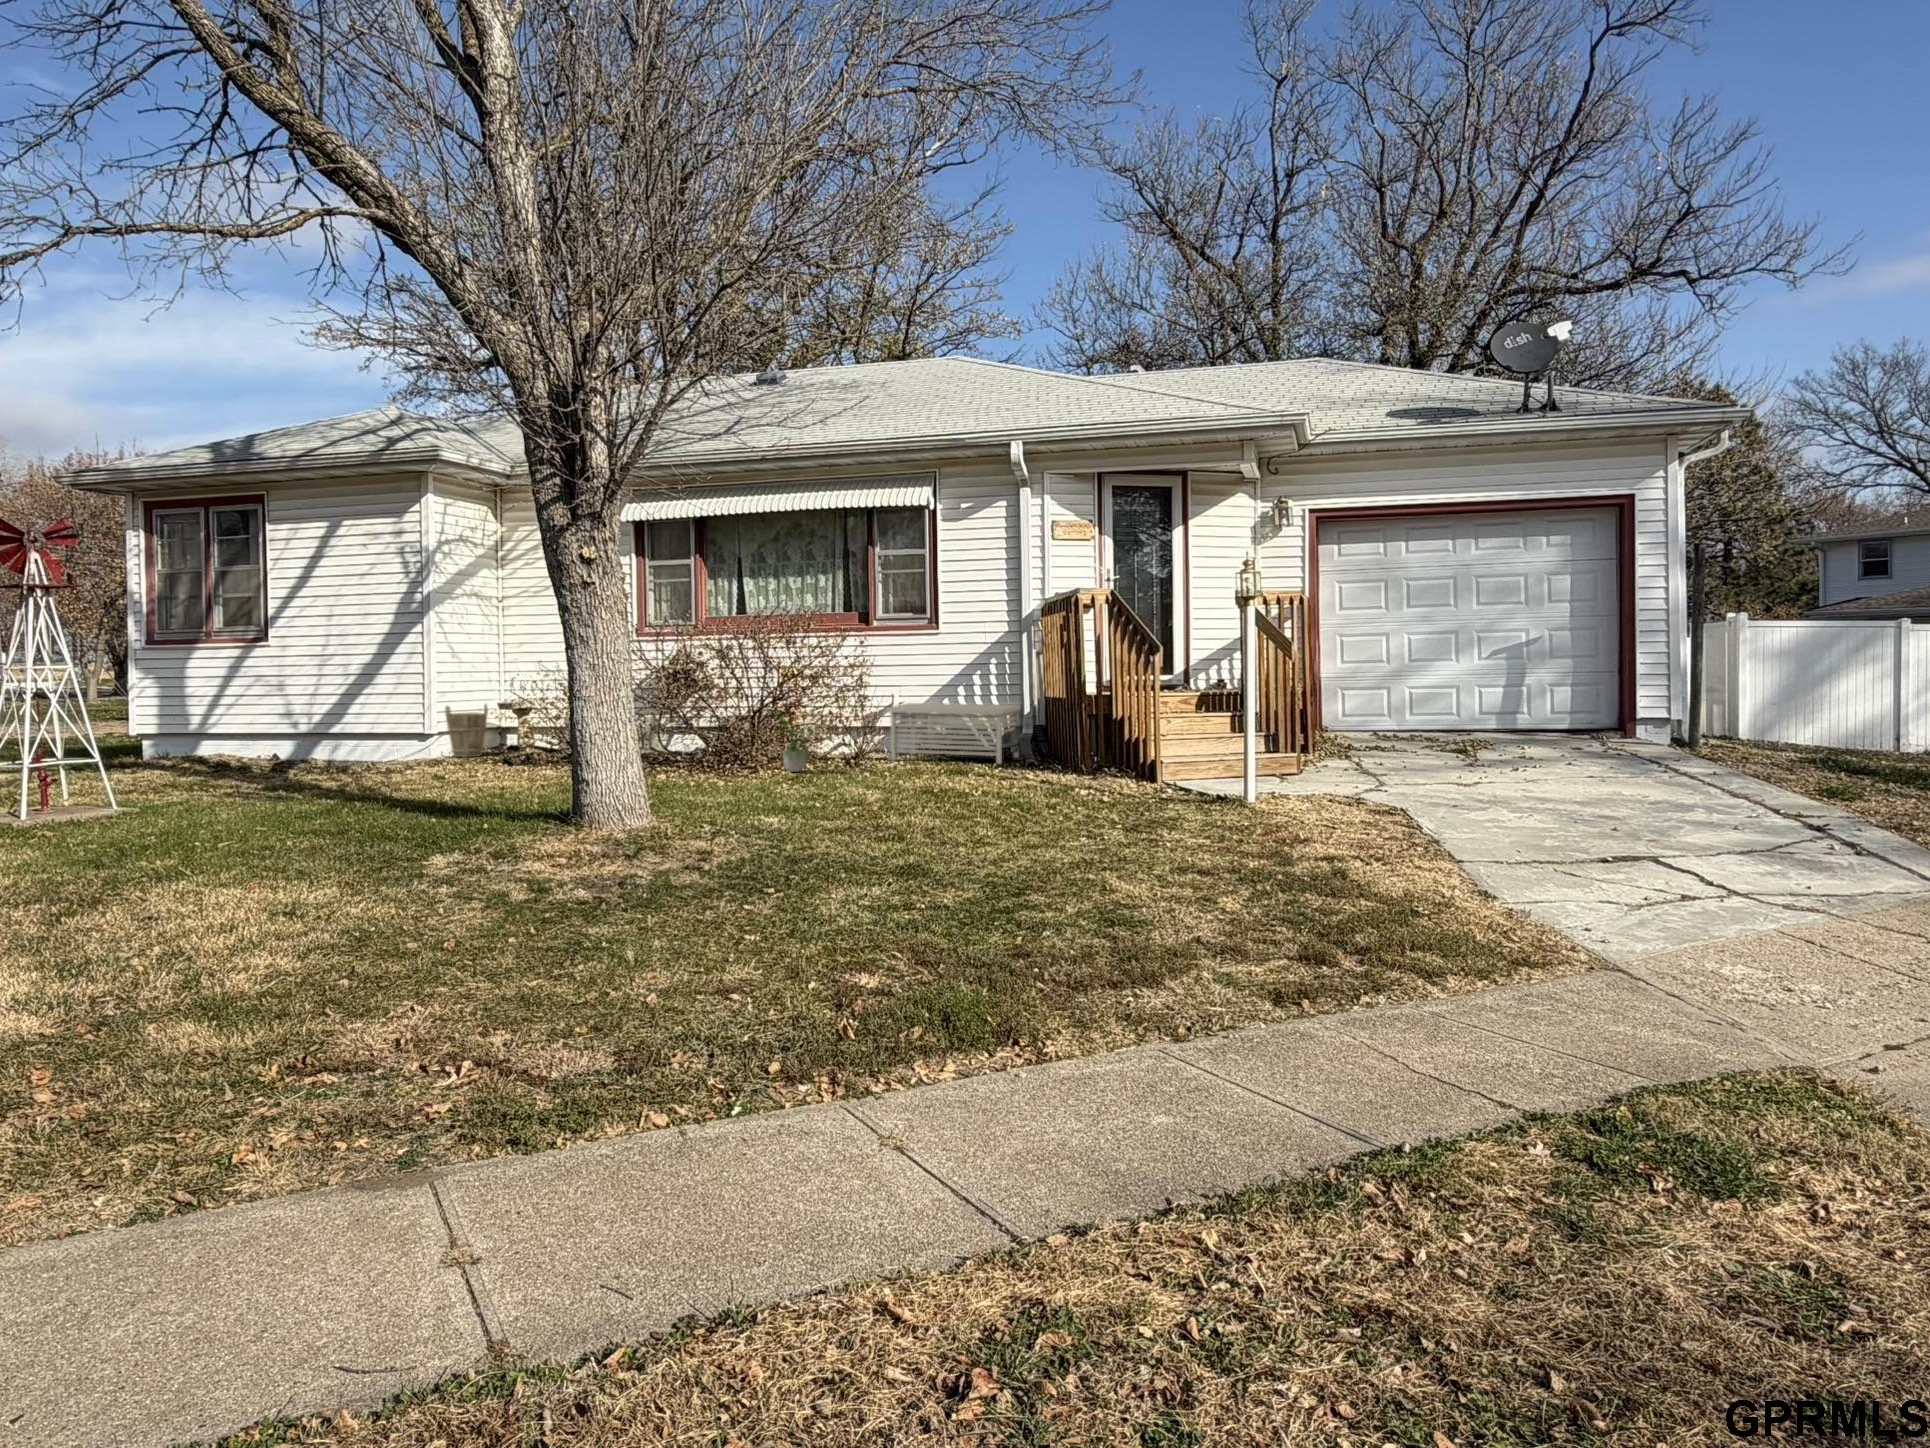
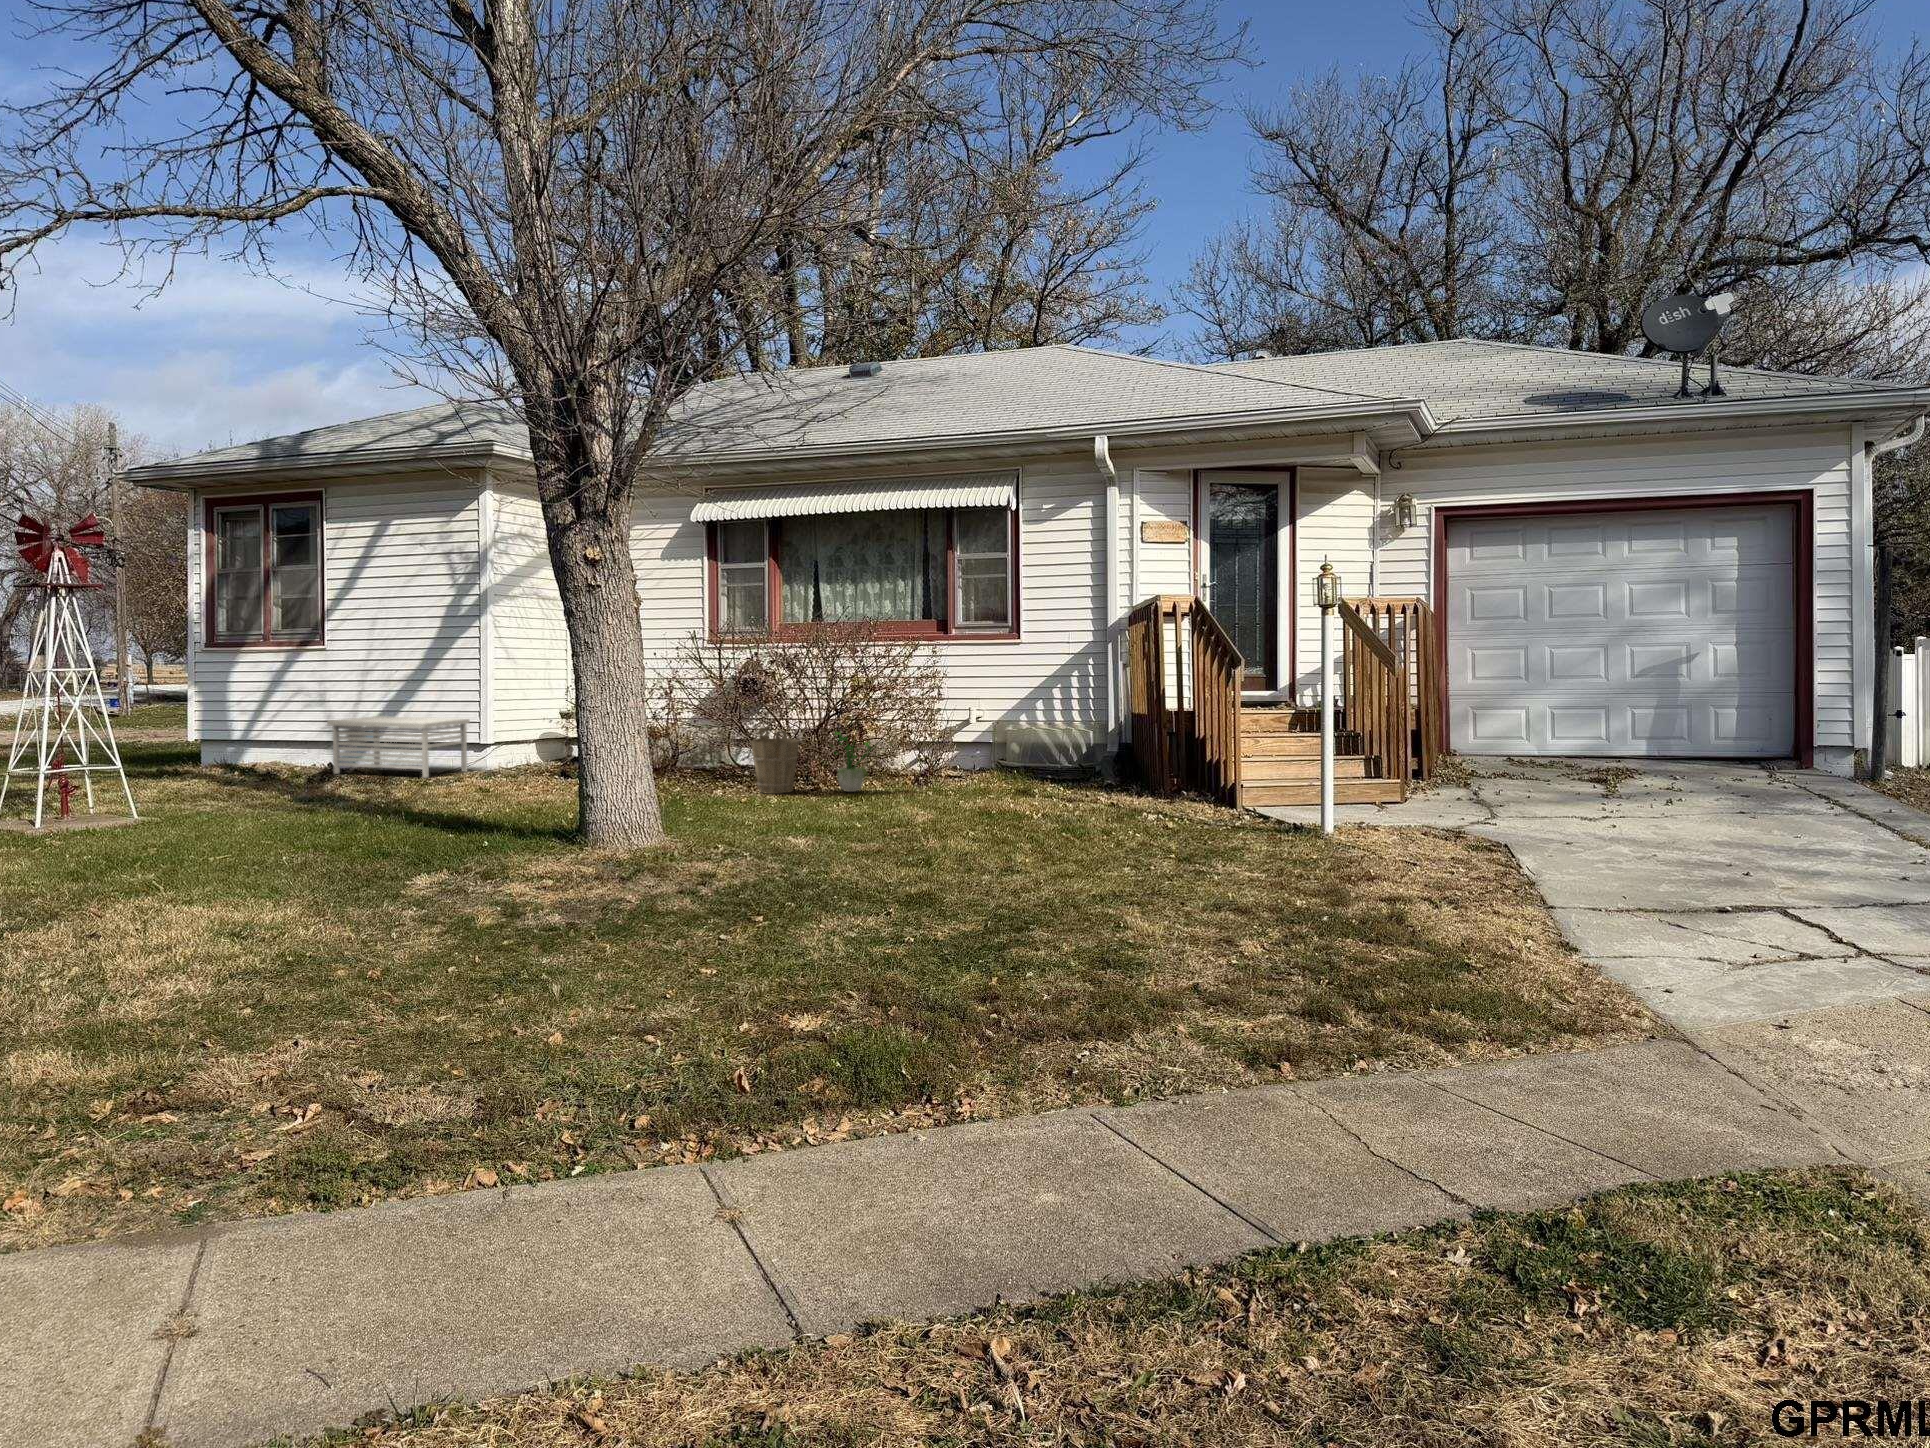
storage bench: present [886,703,1021,764] -> present [327,716,470,778]
bucket: present [445,704,488,757] -> present [751,727,800,794]

